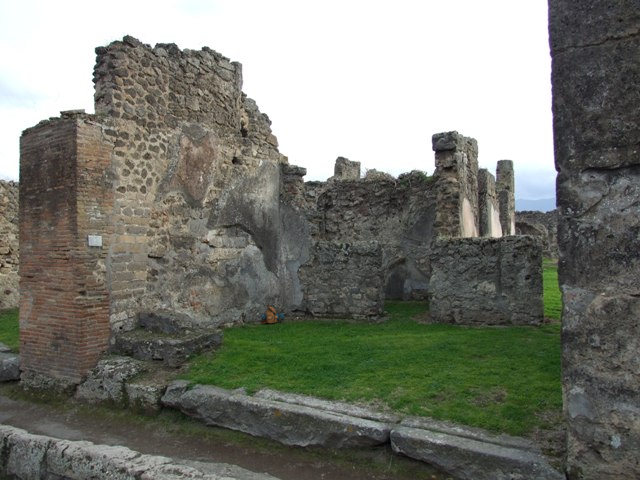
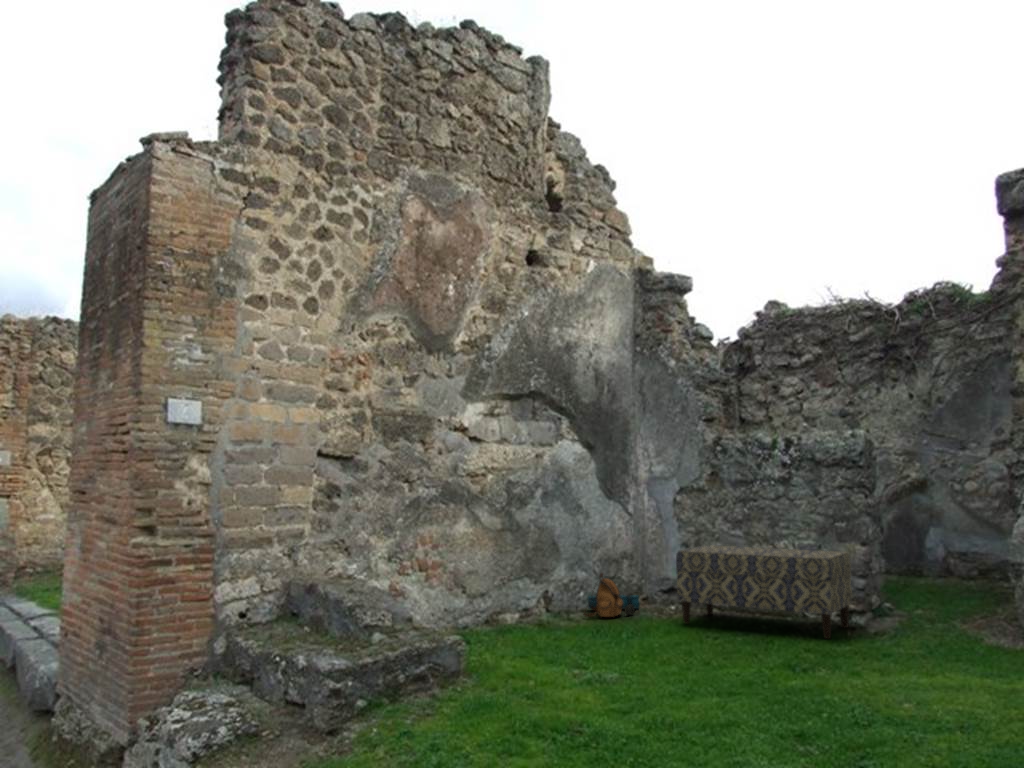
bench: none [301,291,371,325] -> present [676,545,852,639]

